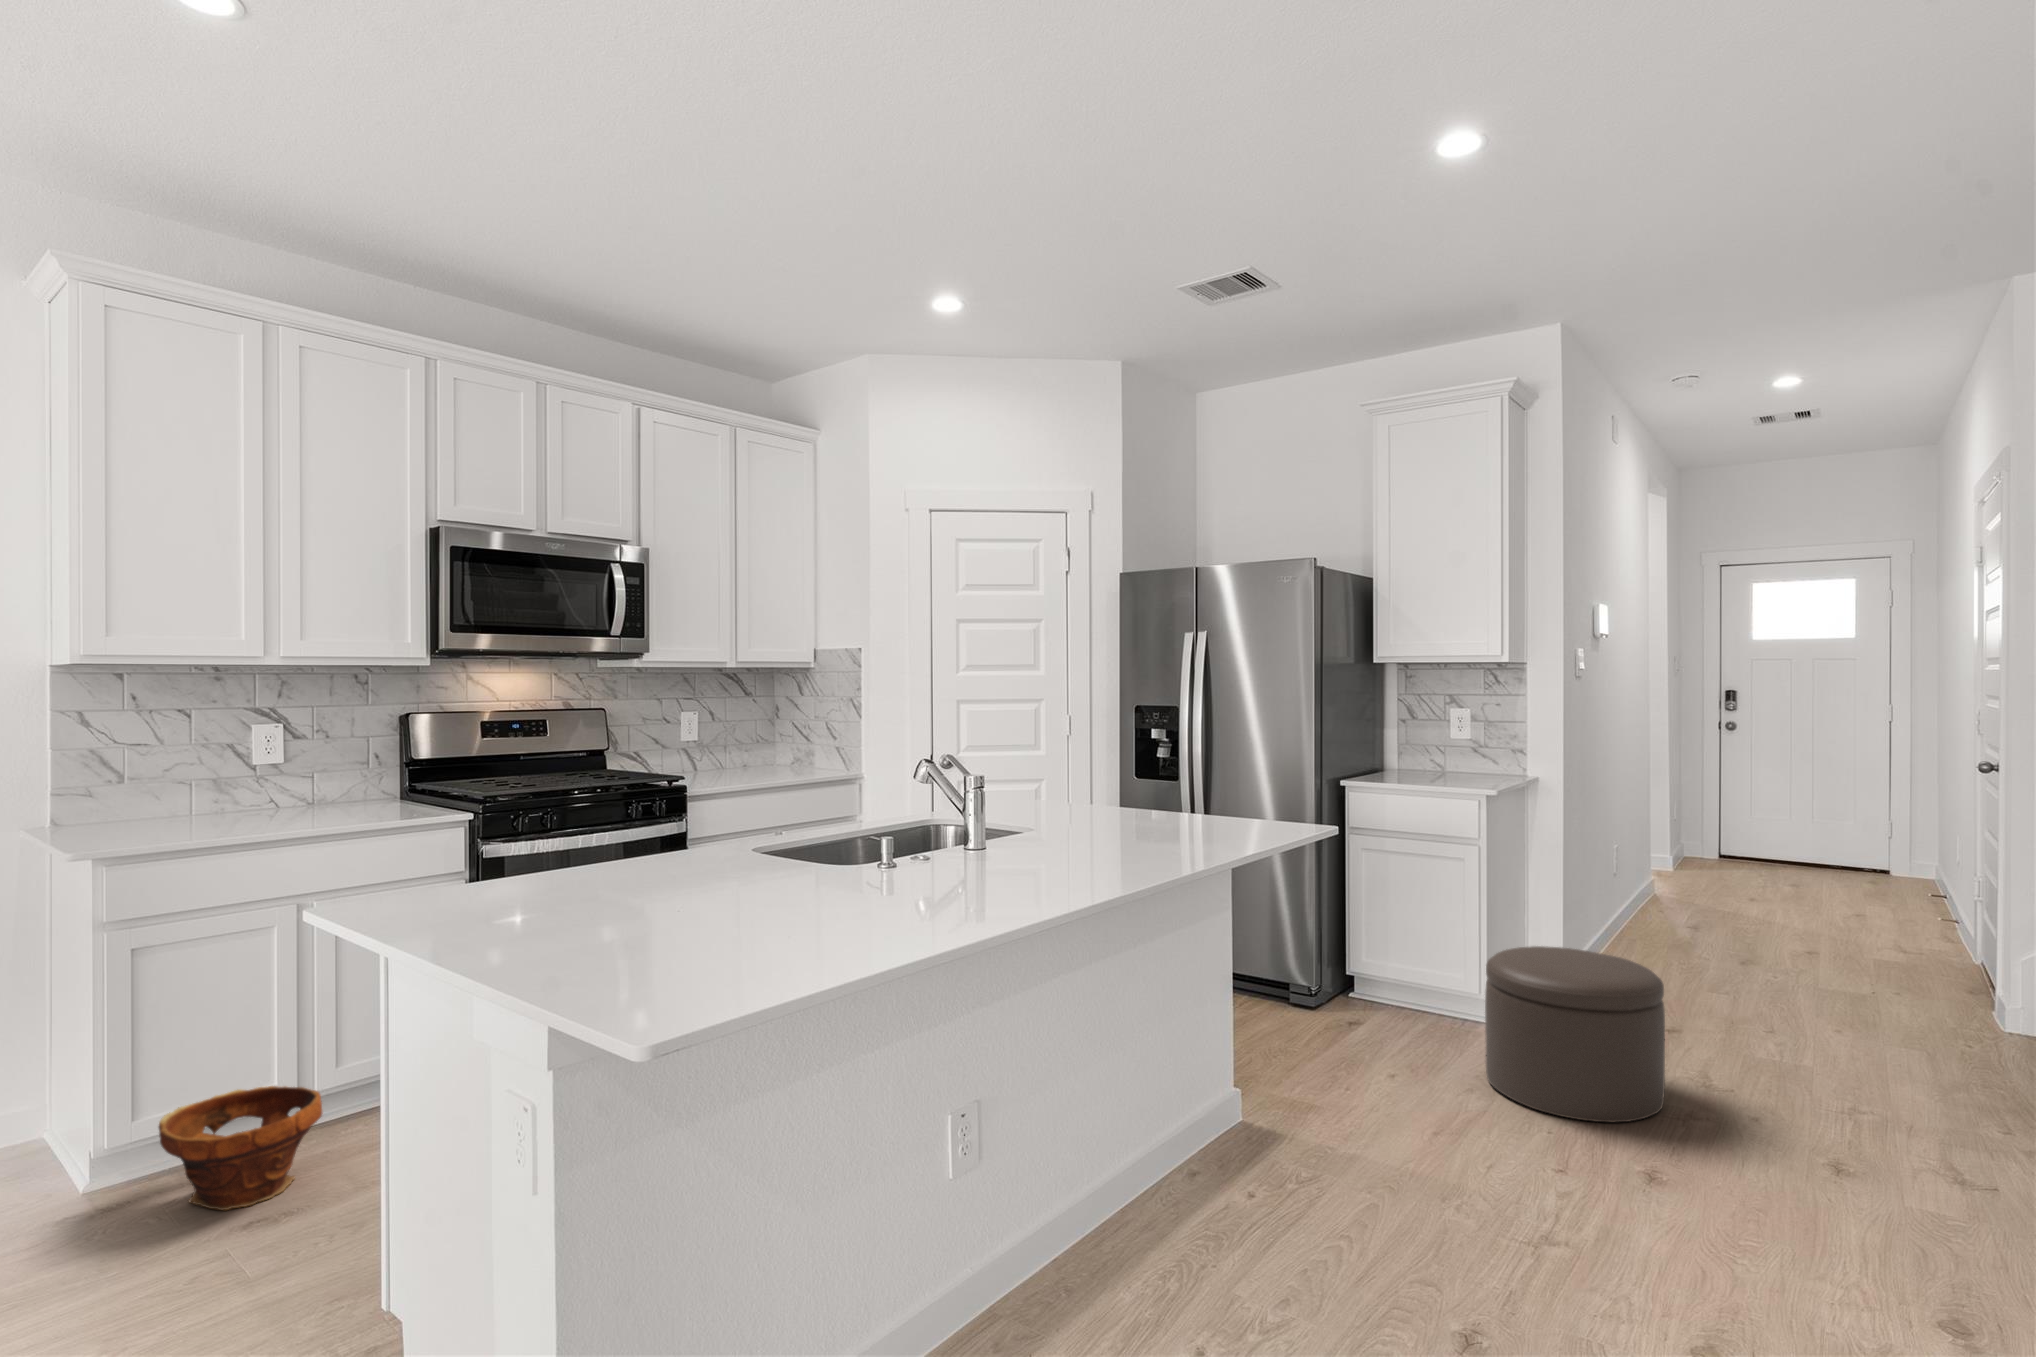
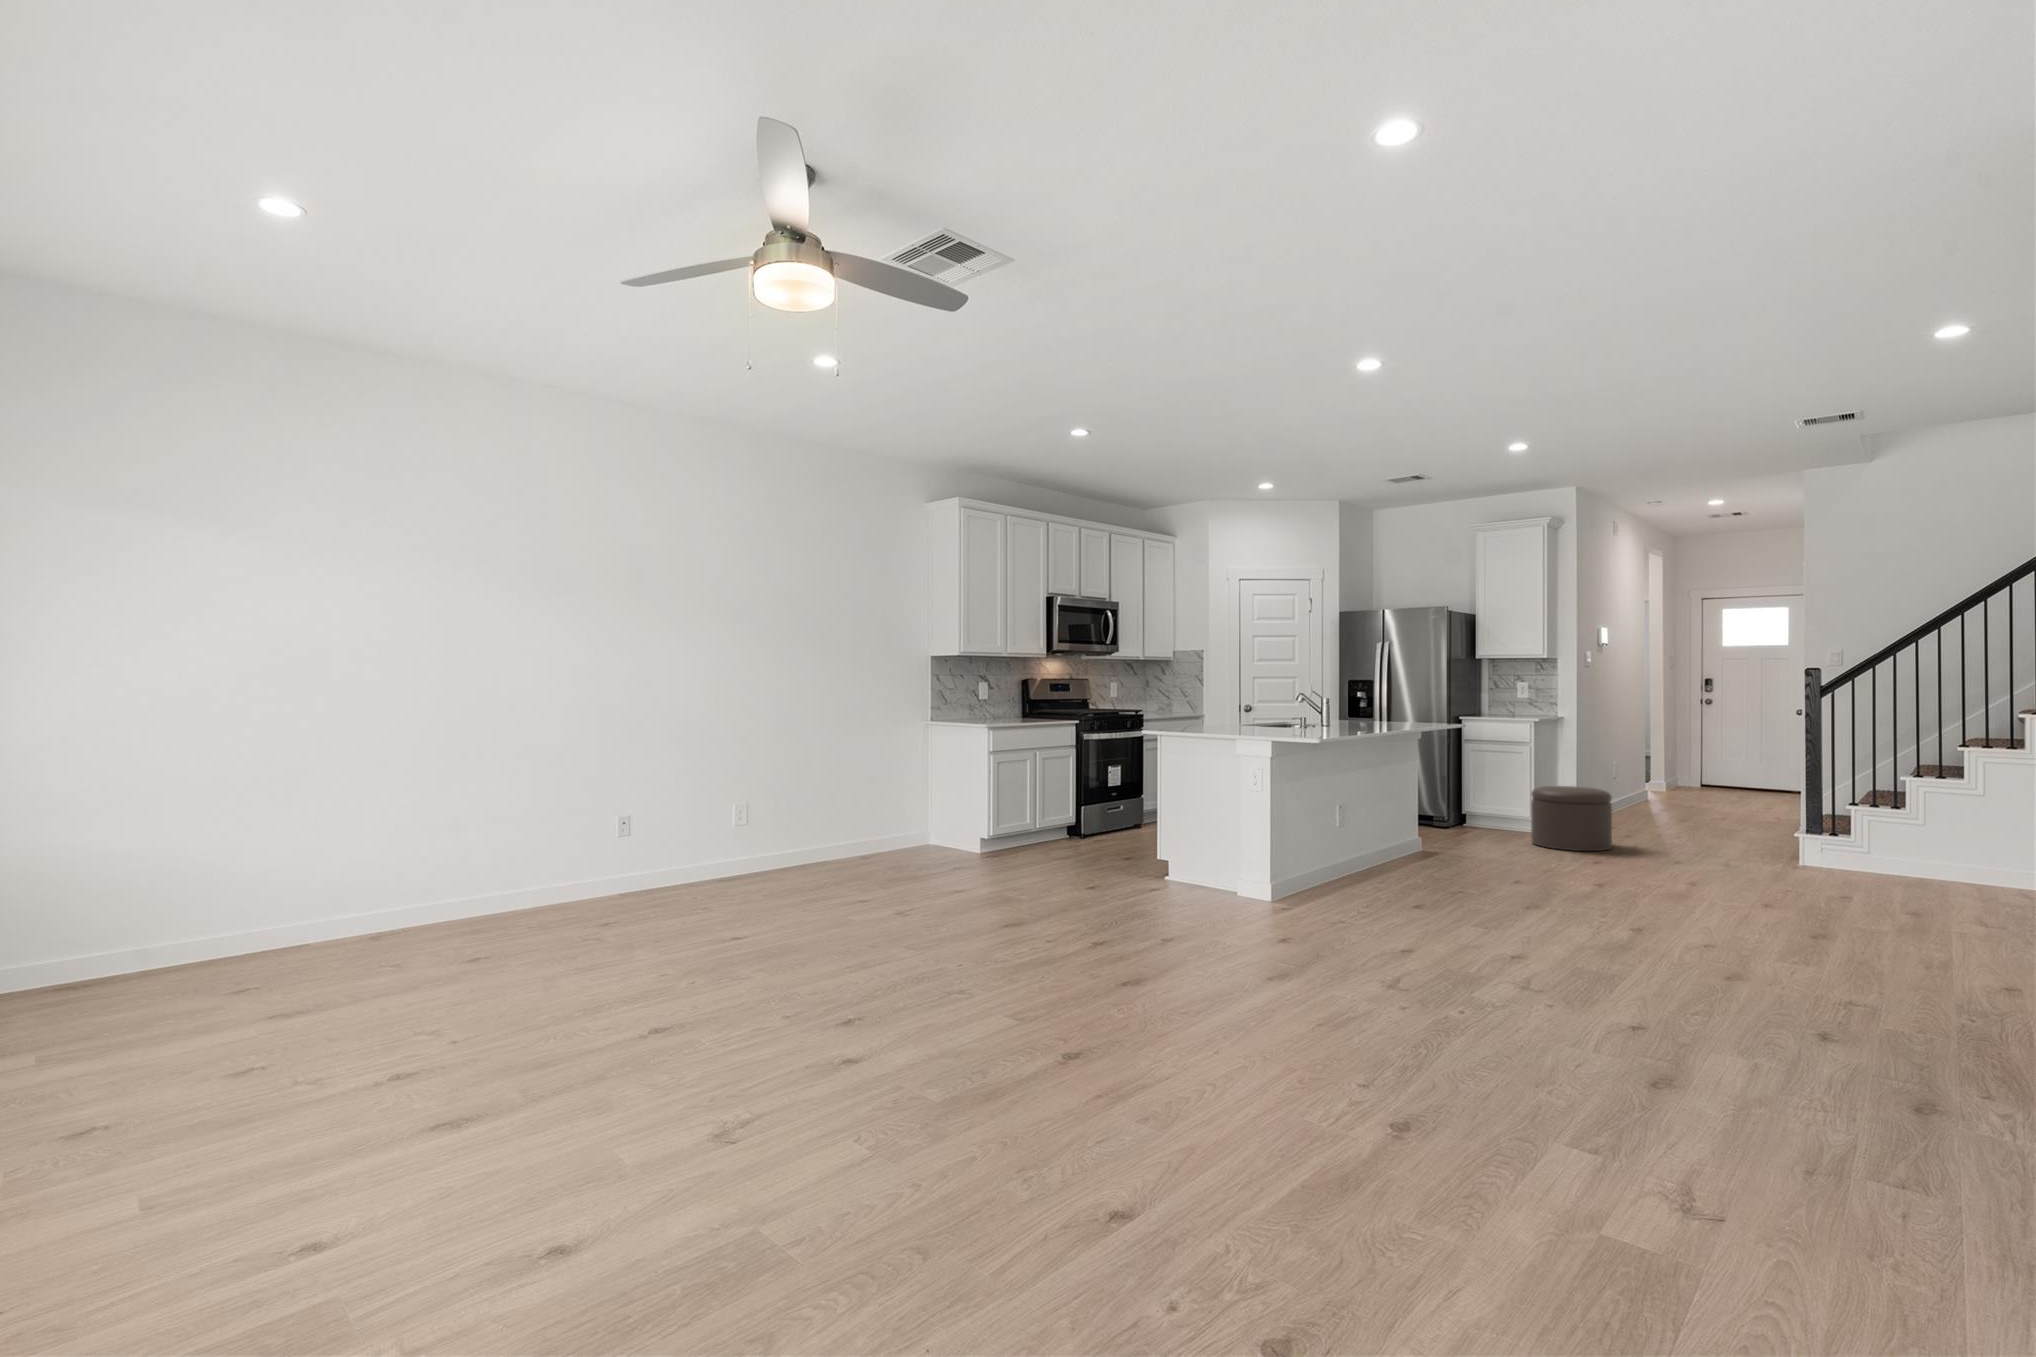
planter: present [159,1086,322,1210] -> none [1009,820,1060,856]

